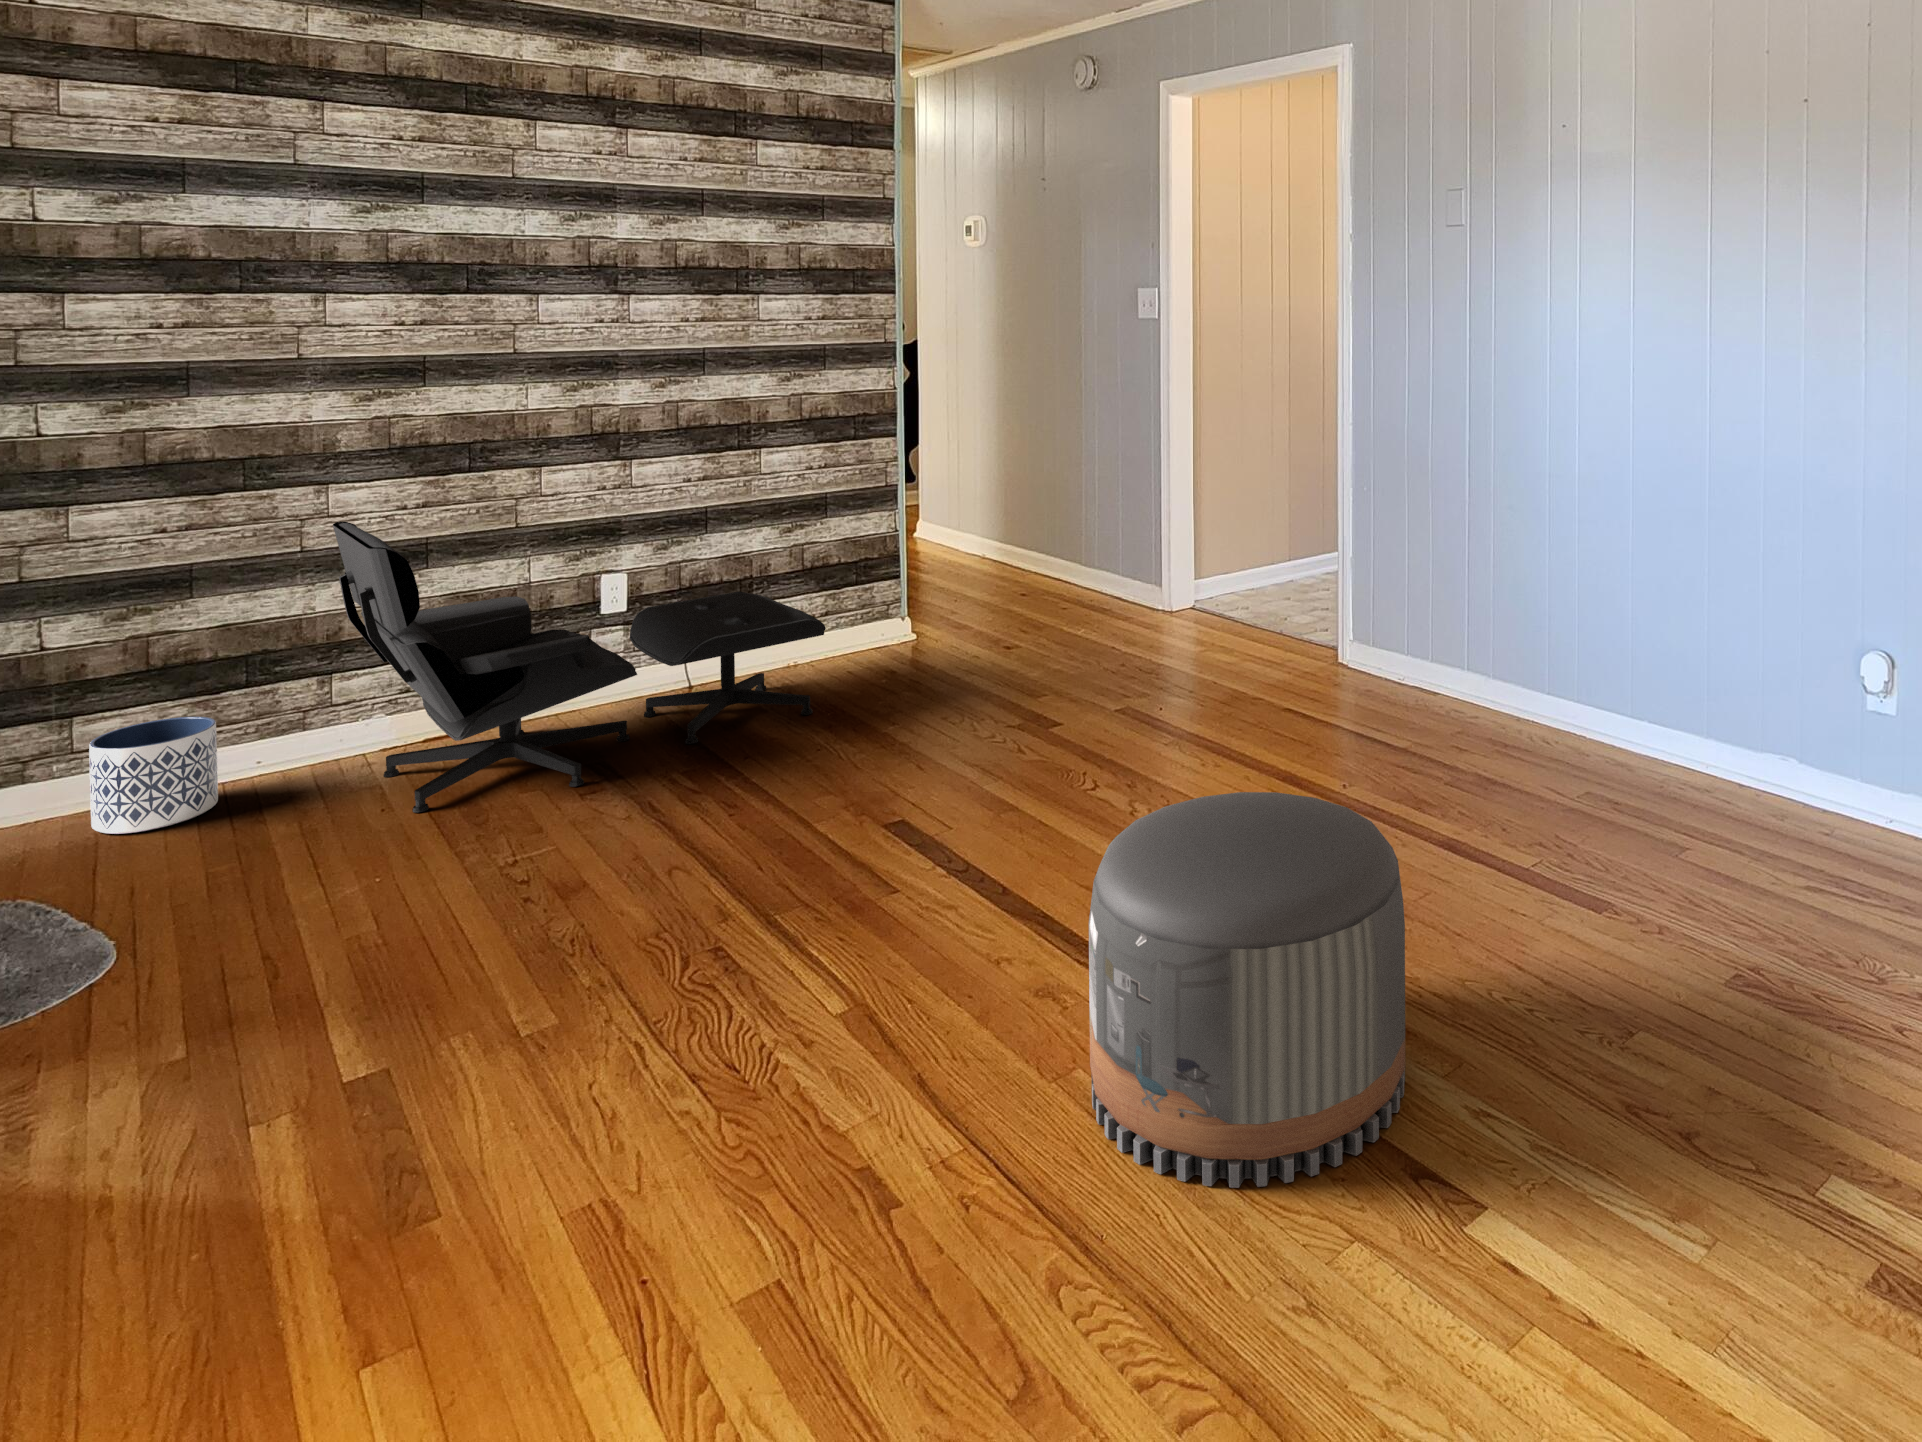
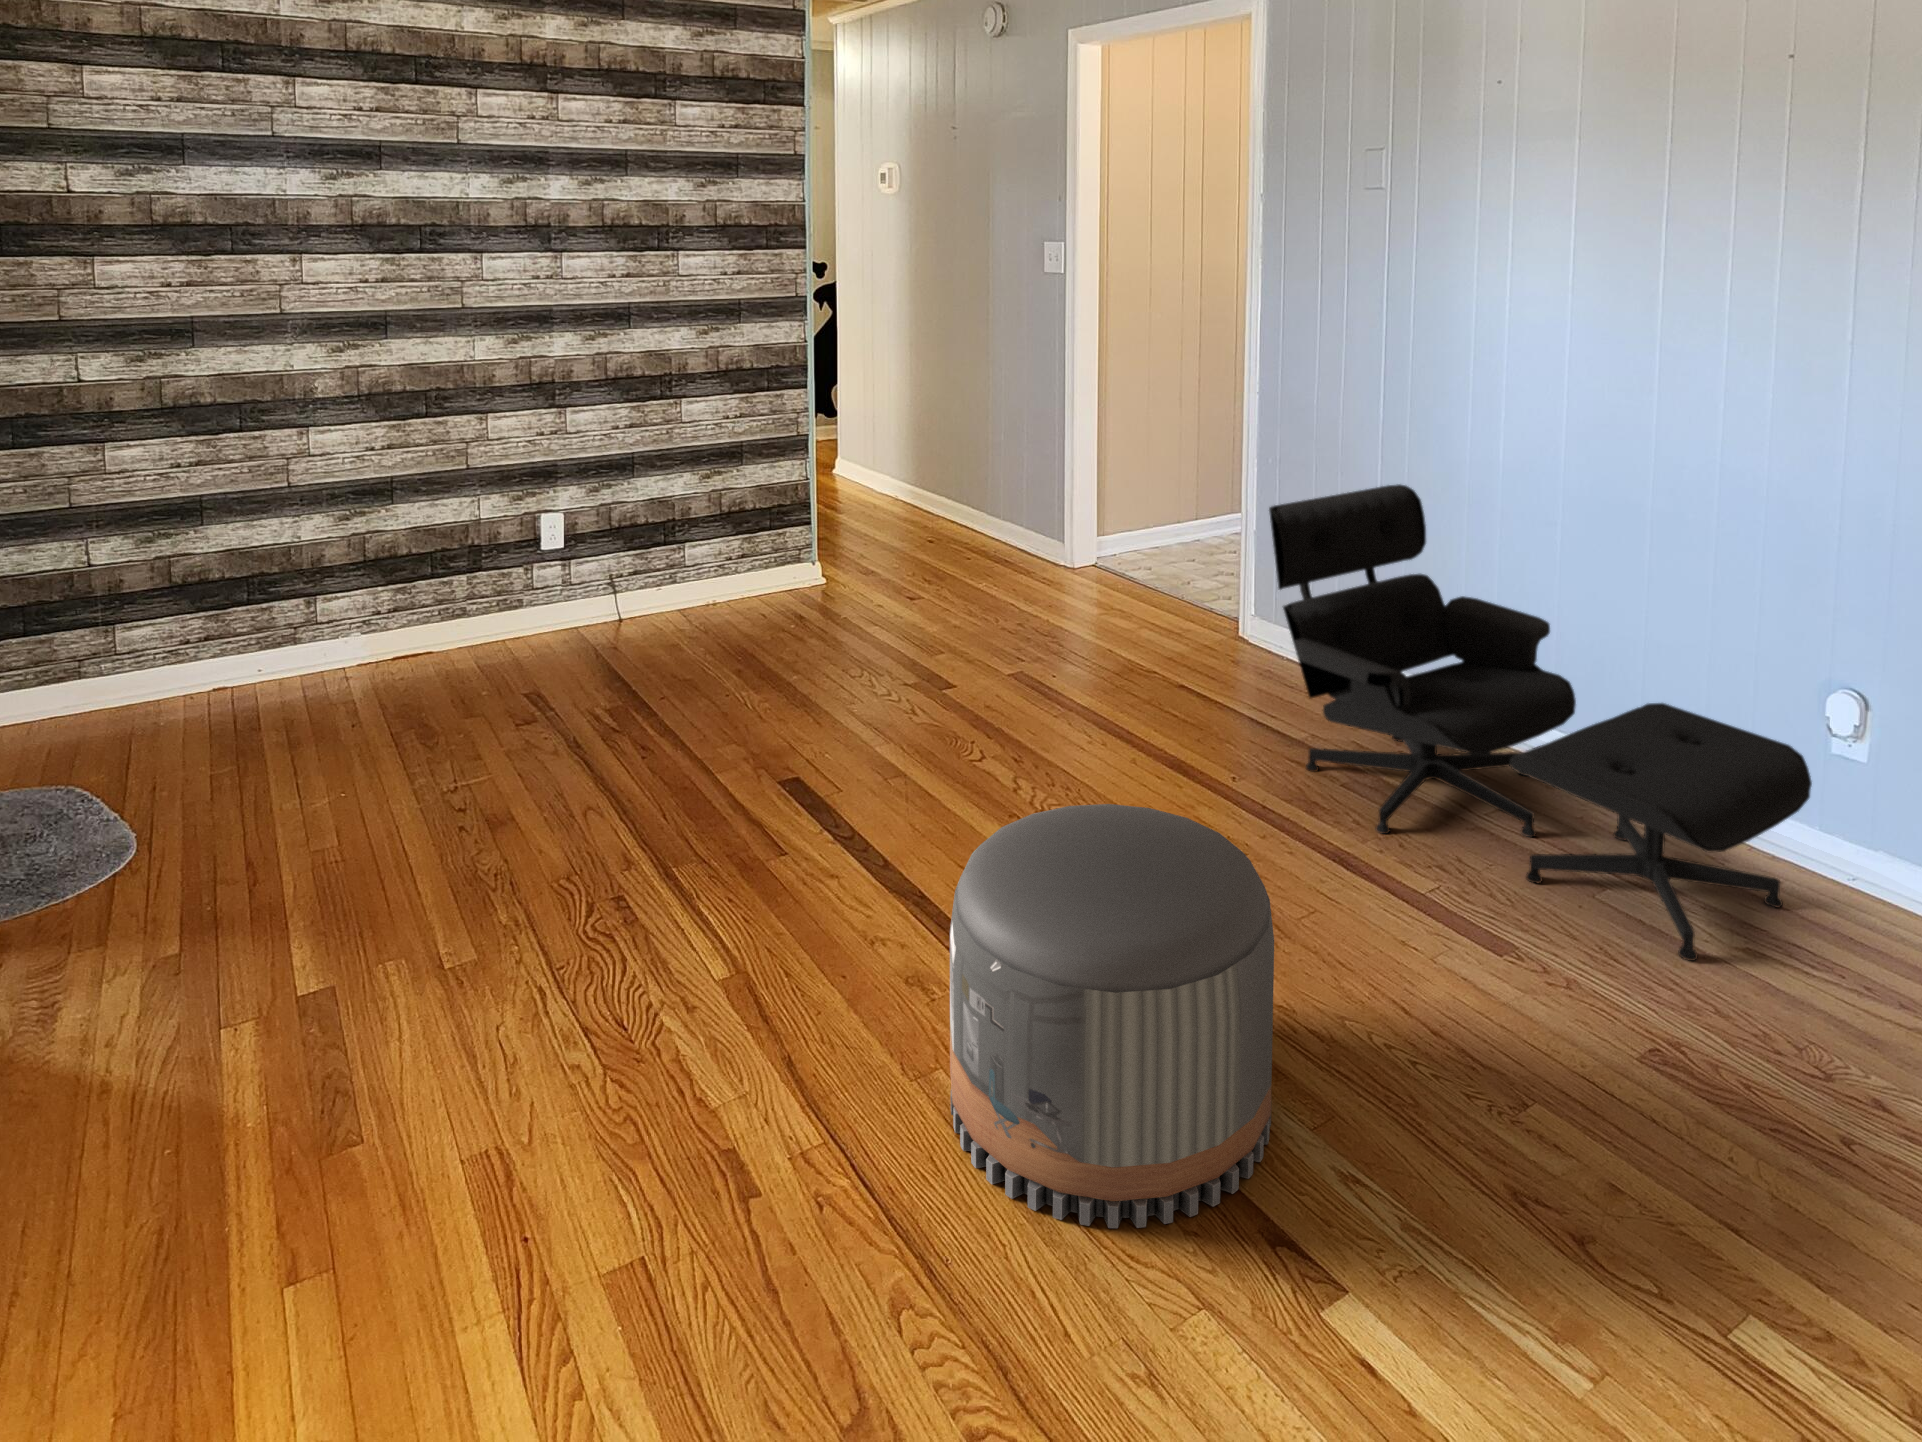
lounge chair: present [333,521,826,813] -> present [1269,484,1812,961]
planter: present [89,717,218,834] -> none [123,628,225,728]

